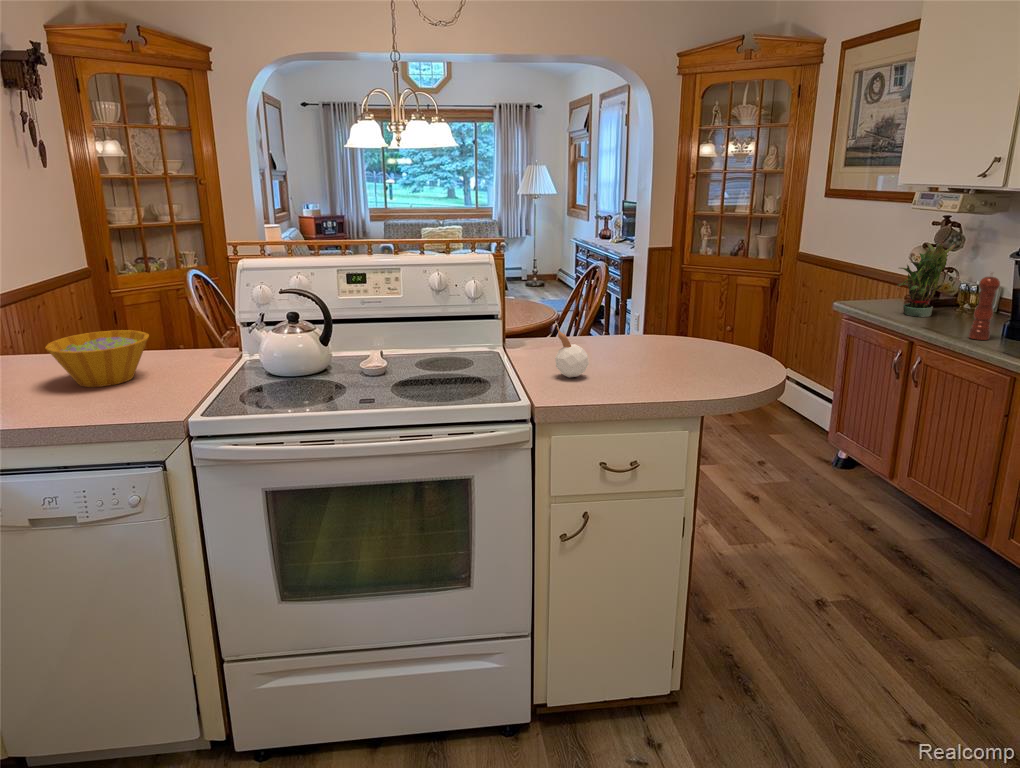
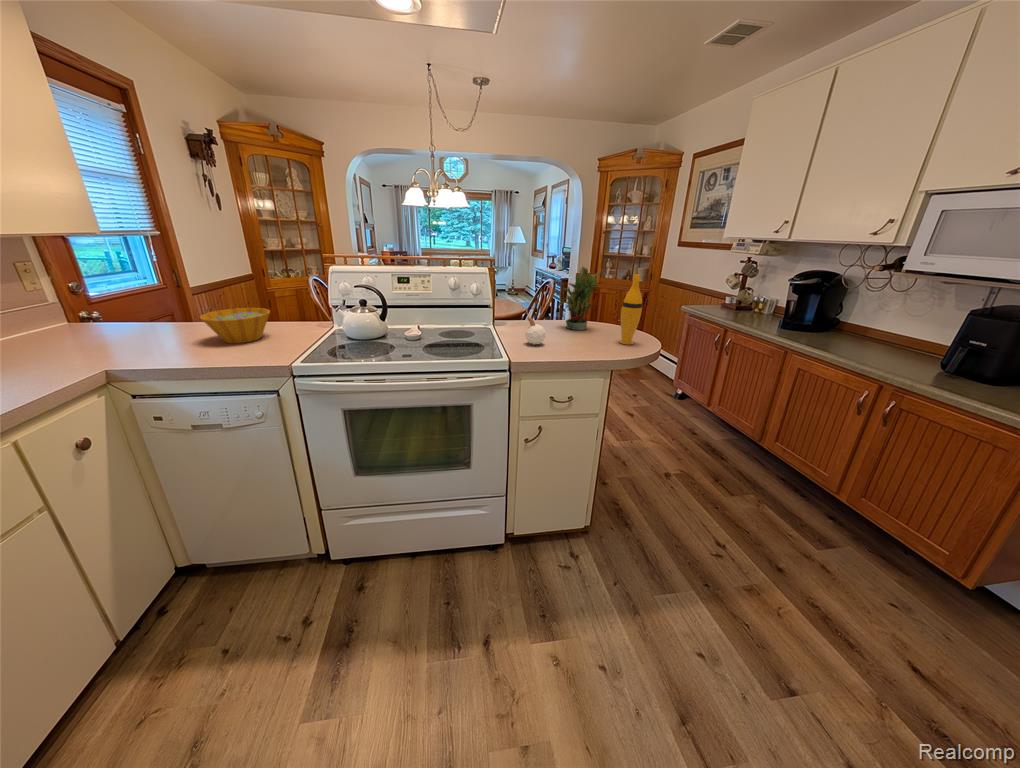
potted plant: present [897,242,956,317] -> present [559,267,602,330]
vase: none [711,261,745,374] -> present [619,274,642,345]
pepper mill: present [969,272,1000,340] -> none [760,289,782,329]

